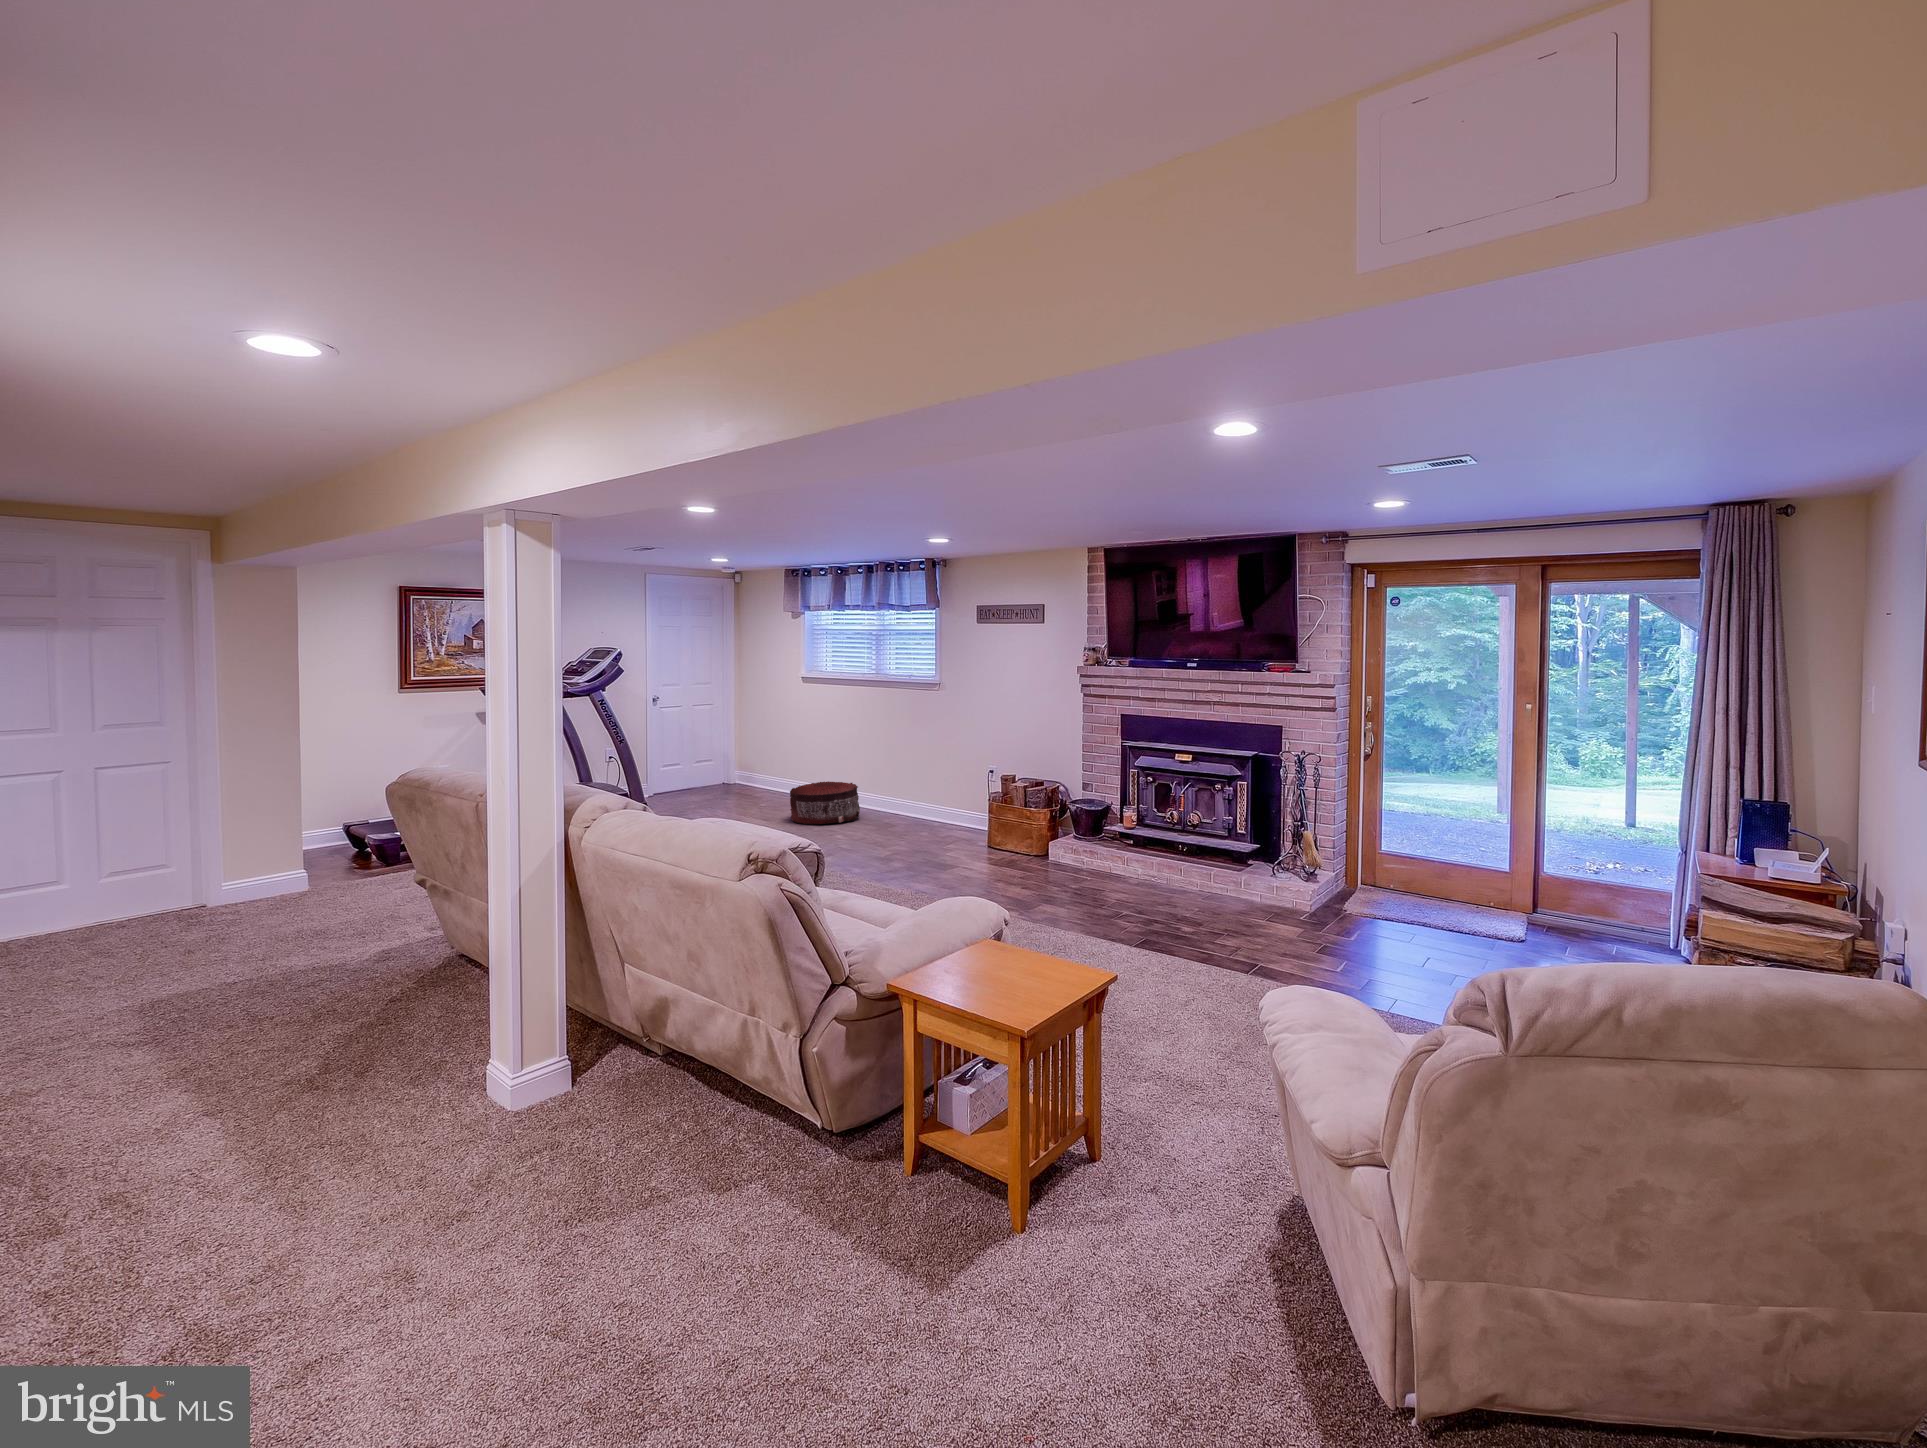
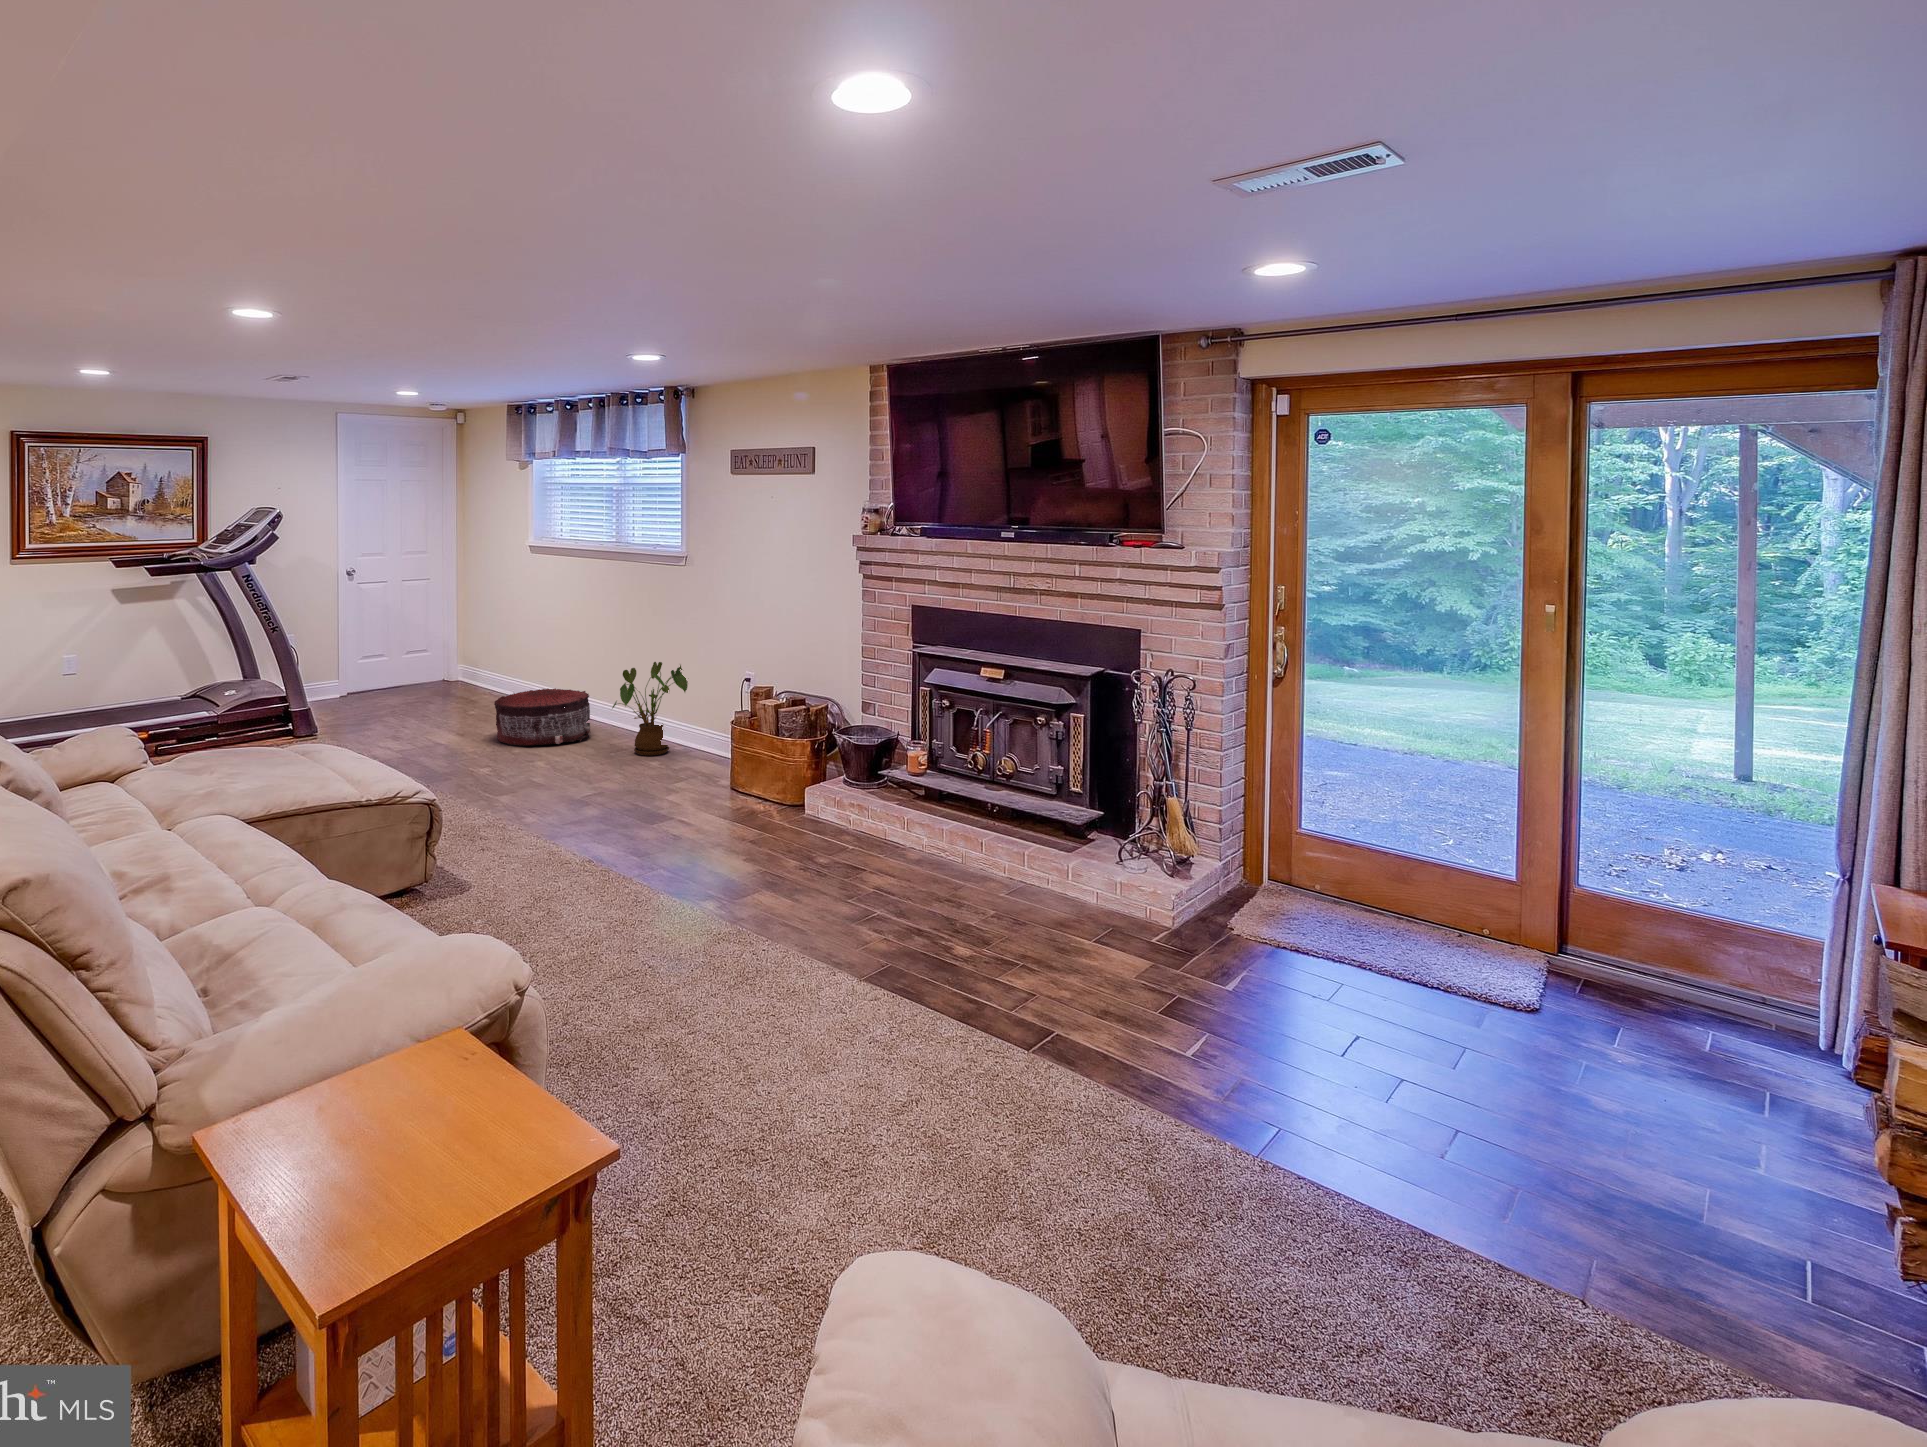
house plant: none [886,758,943,829] -> present [612,662,688,756]

